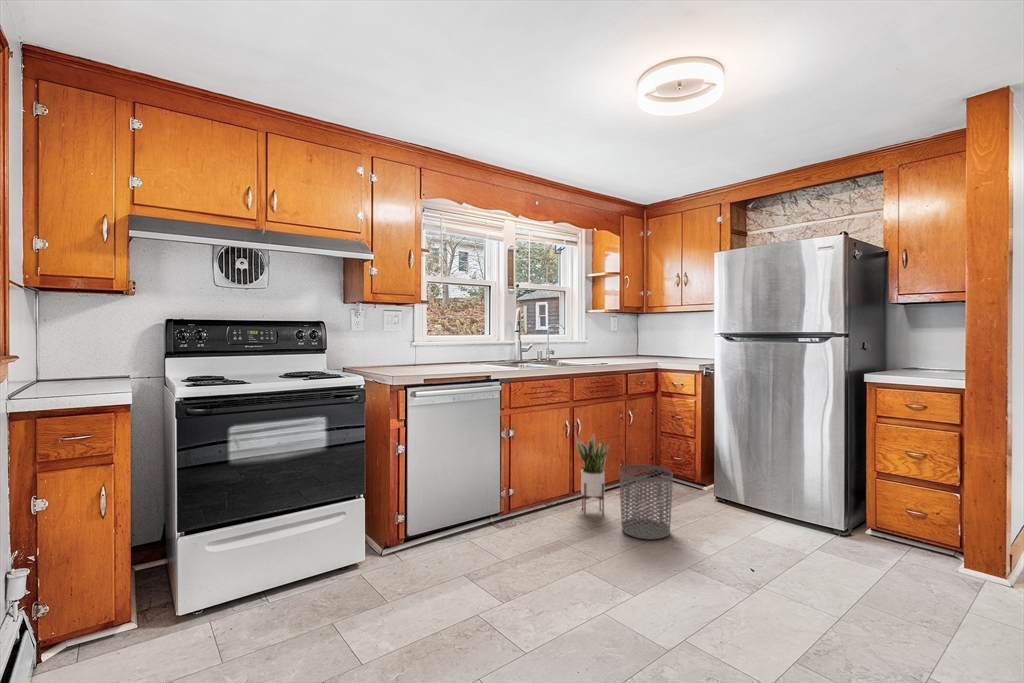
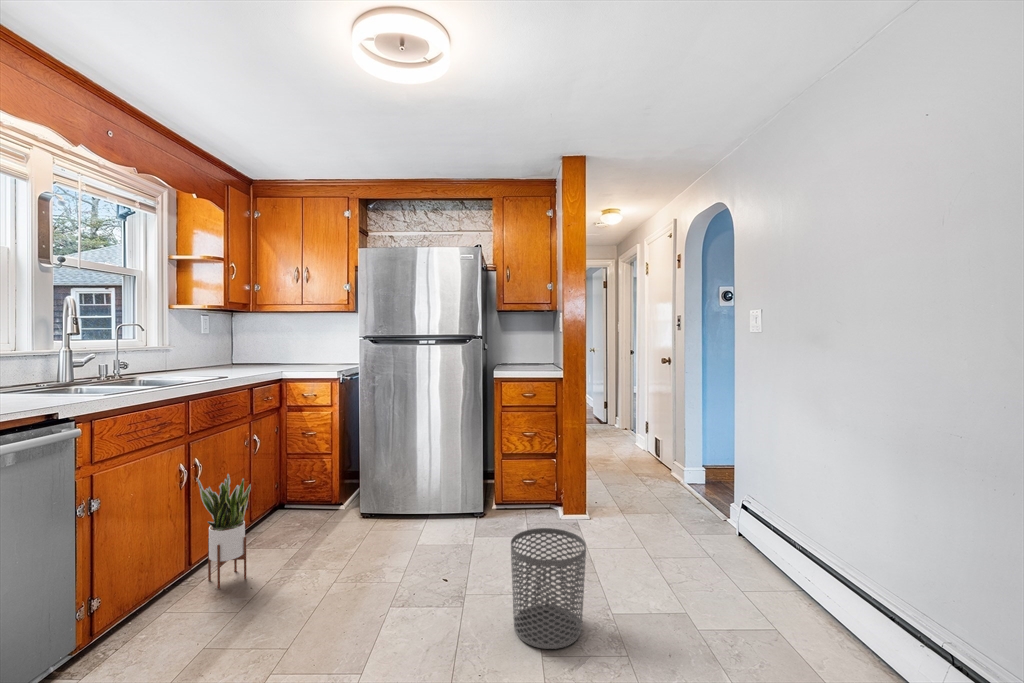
waste bin: present [619,464,673,539] -> present [511,528,586,649]

